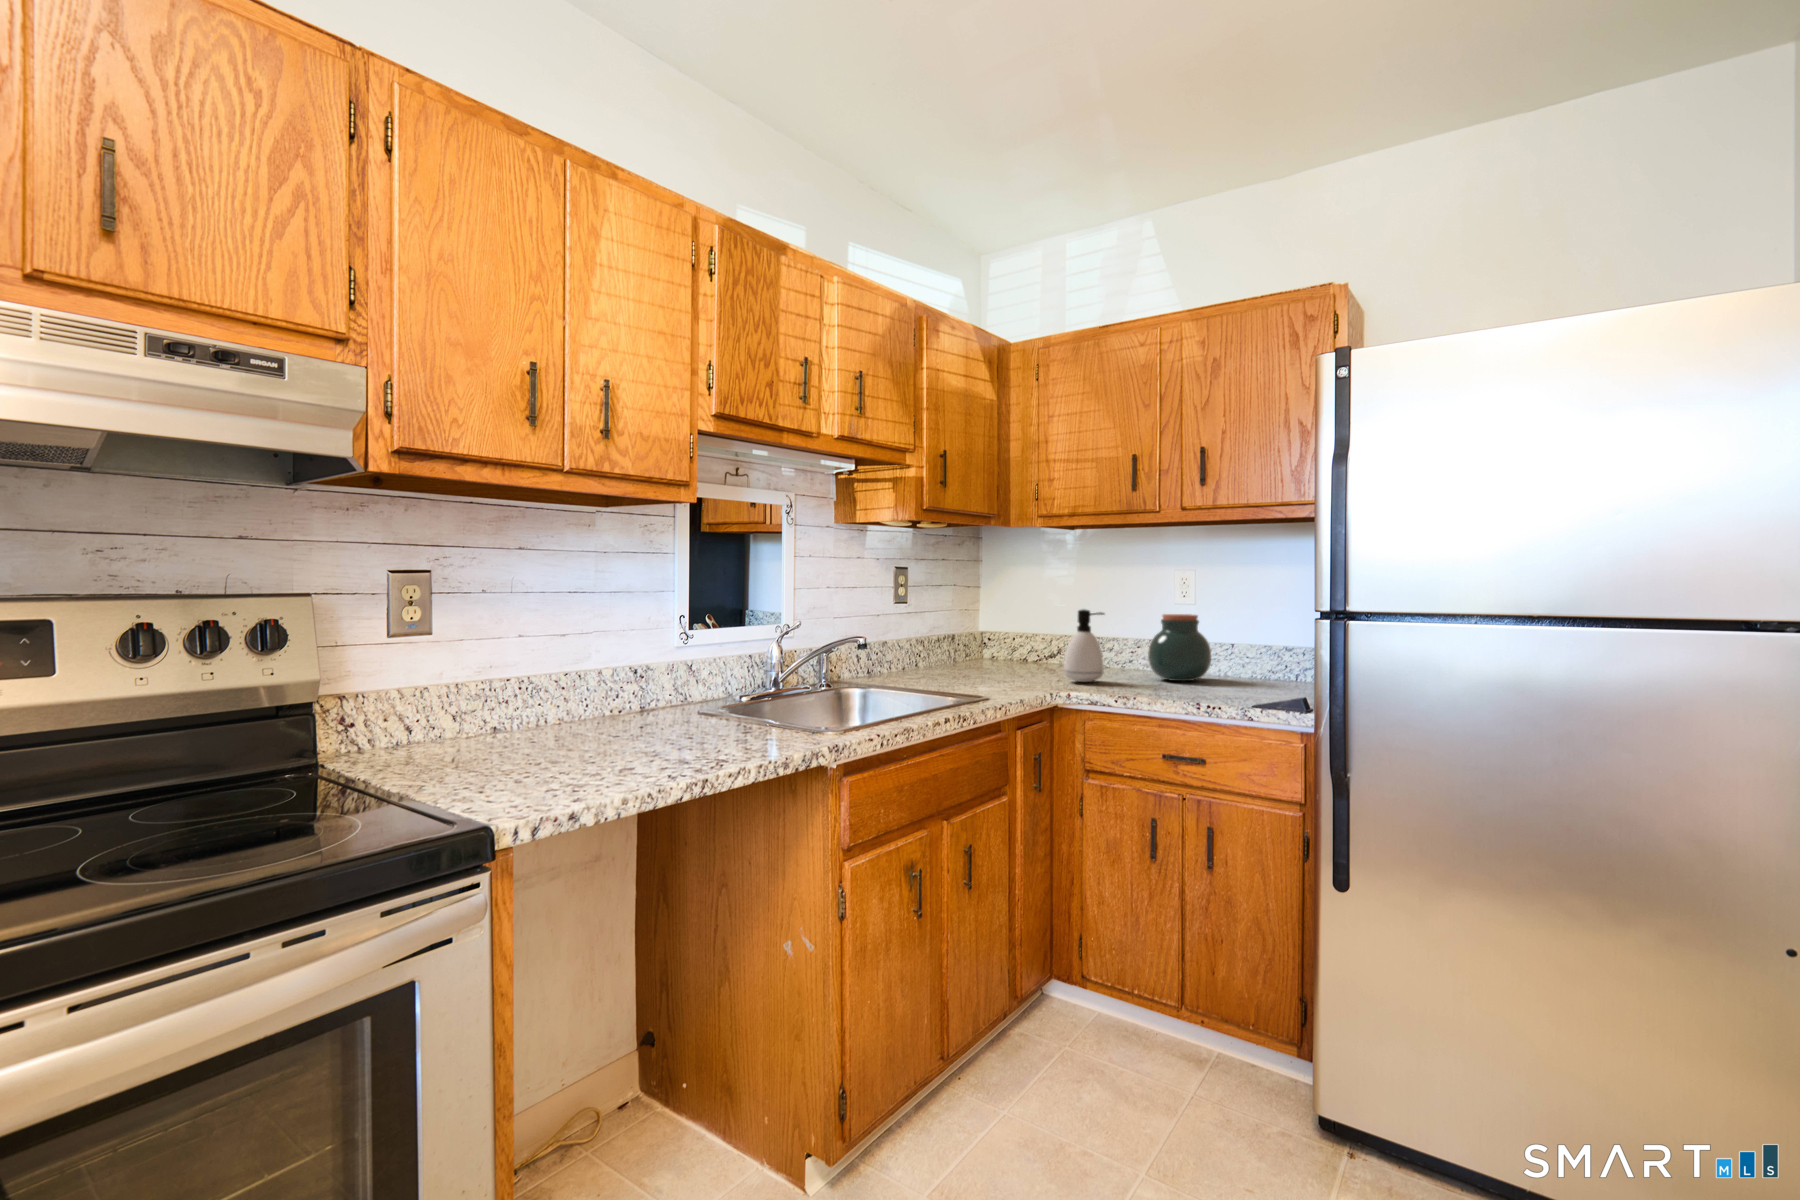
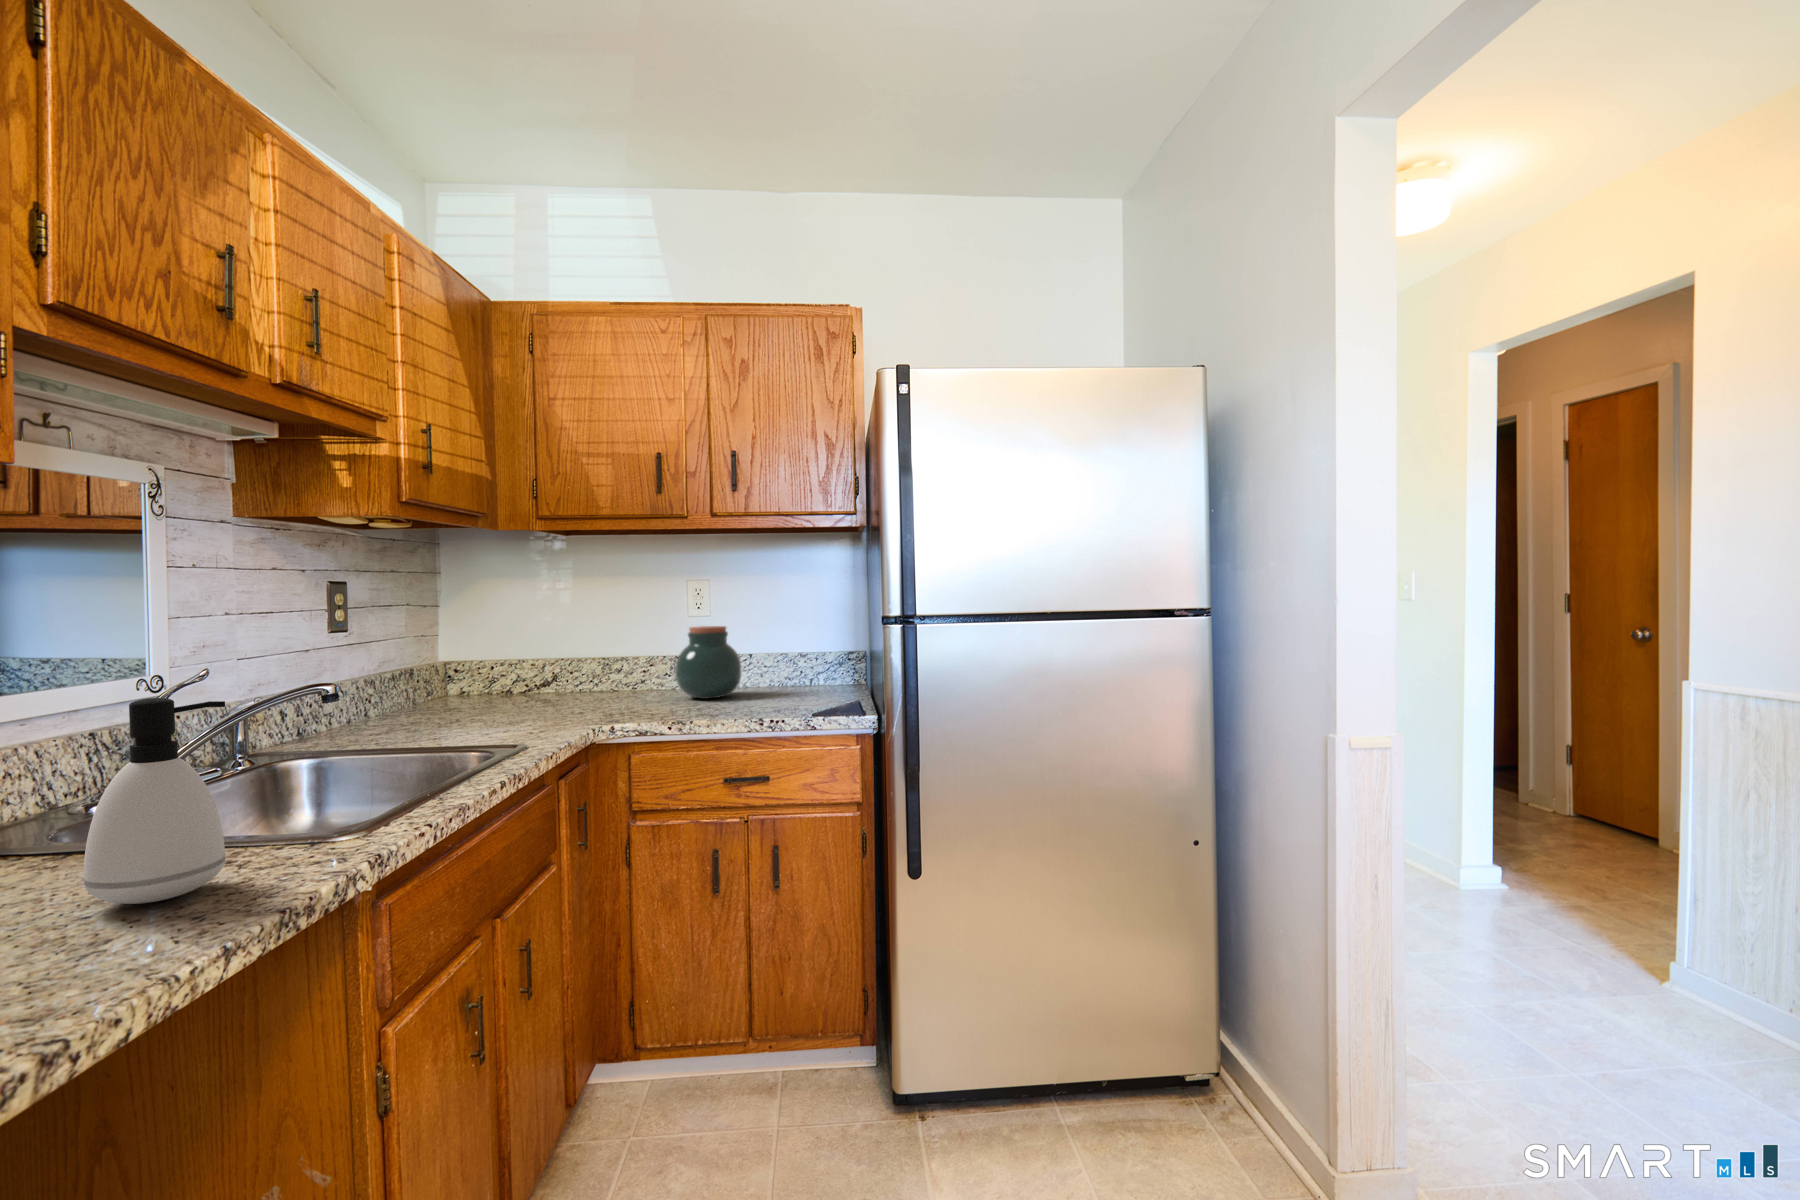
soap dispenser: present [1064,609,1104,682] -> present [84,698,225,904]

